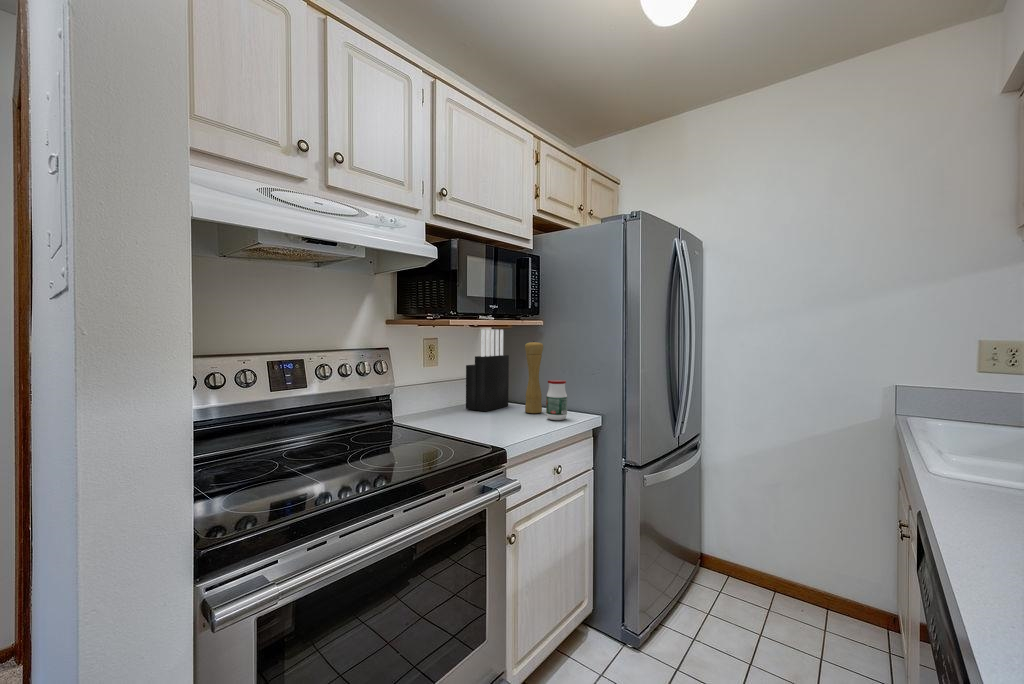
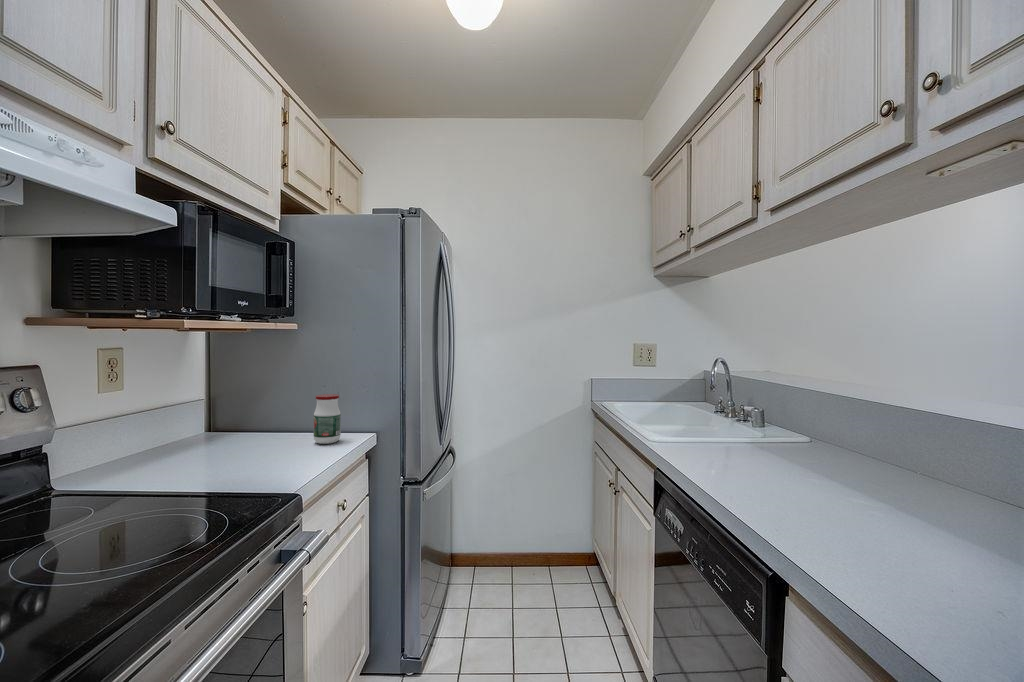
knife block: present [466,329,509,411] -> none [178,333,243,447]
pepper mill: present [525,341,543,413] -> none [275,348,301,439]

